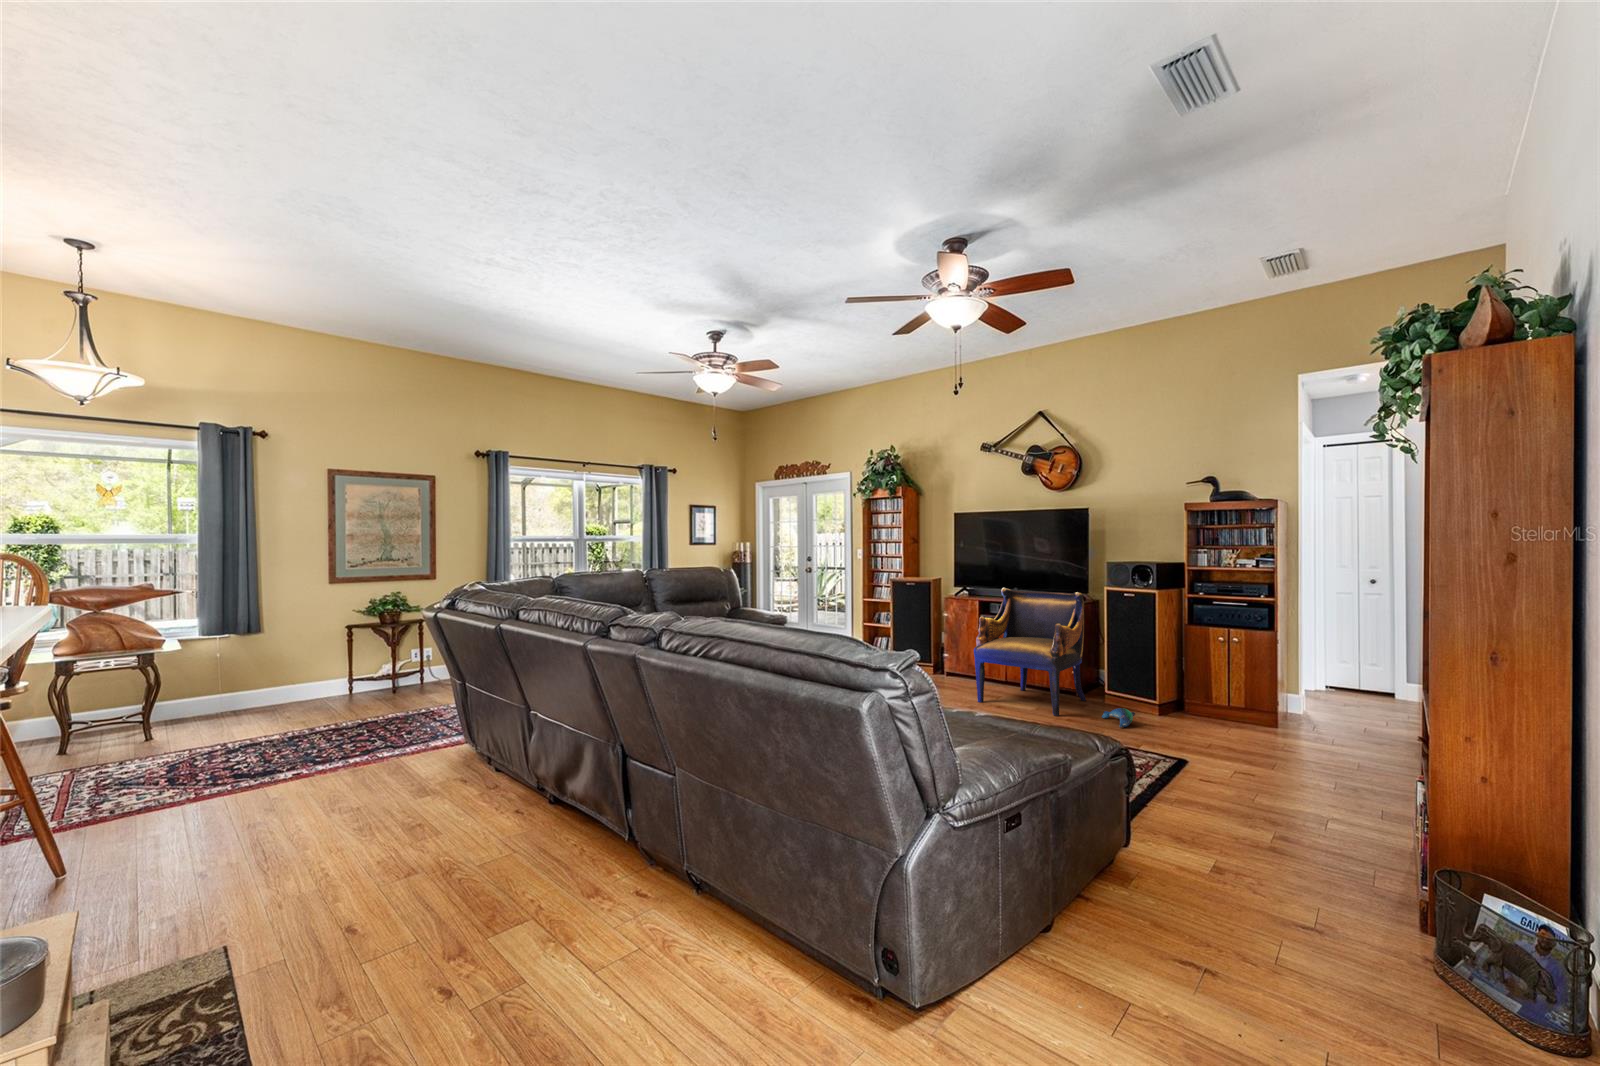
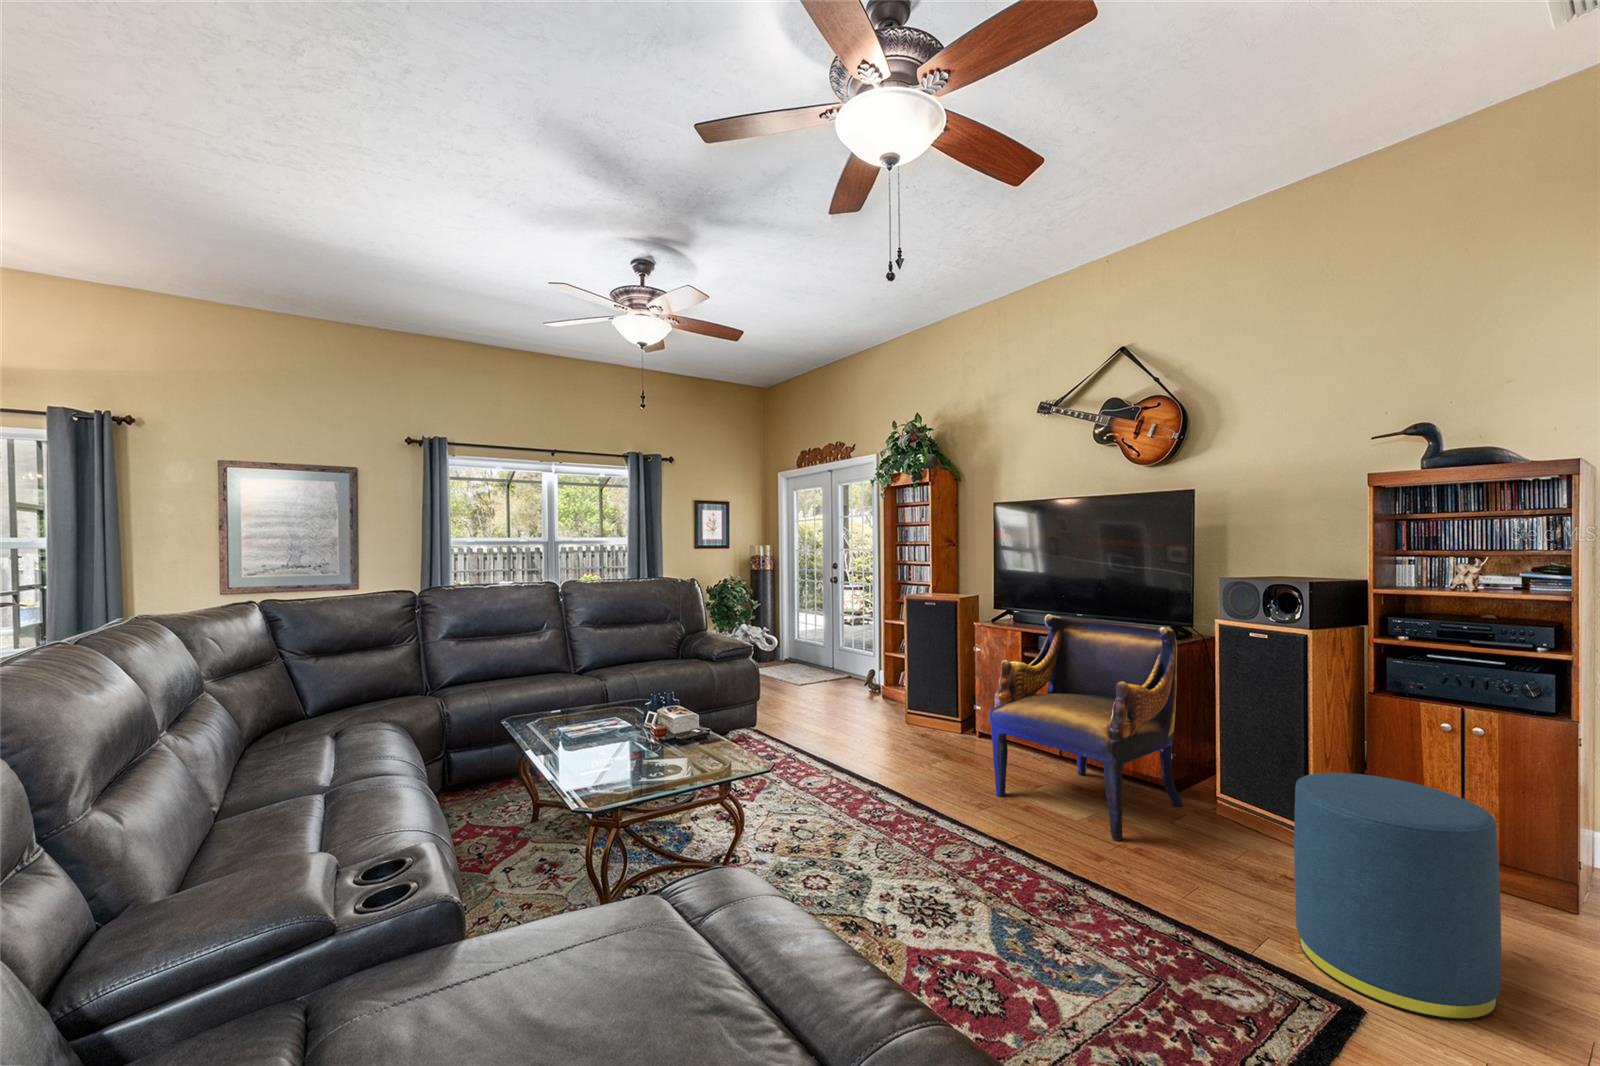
ottoman: none [1154,659,1240,759] -> present [1294,773,1501,1020]
plush toy: present [1102,708,1135,727] -> none [1199,841,1262,885]

